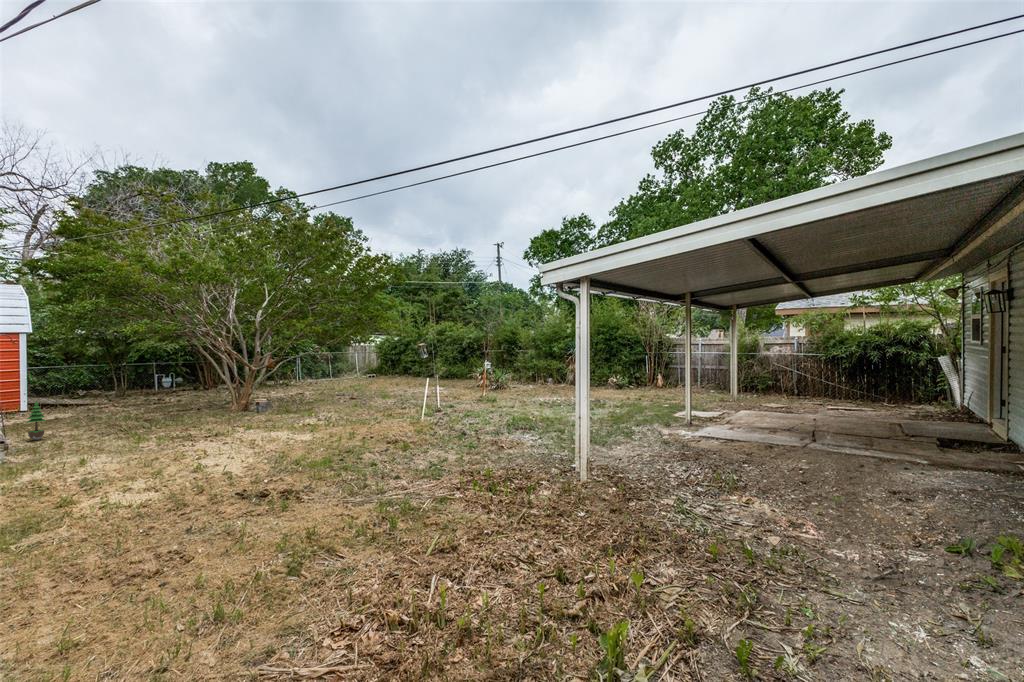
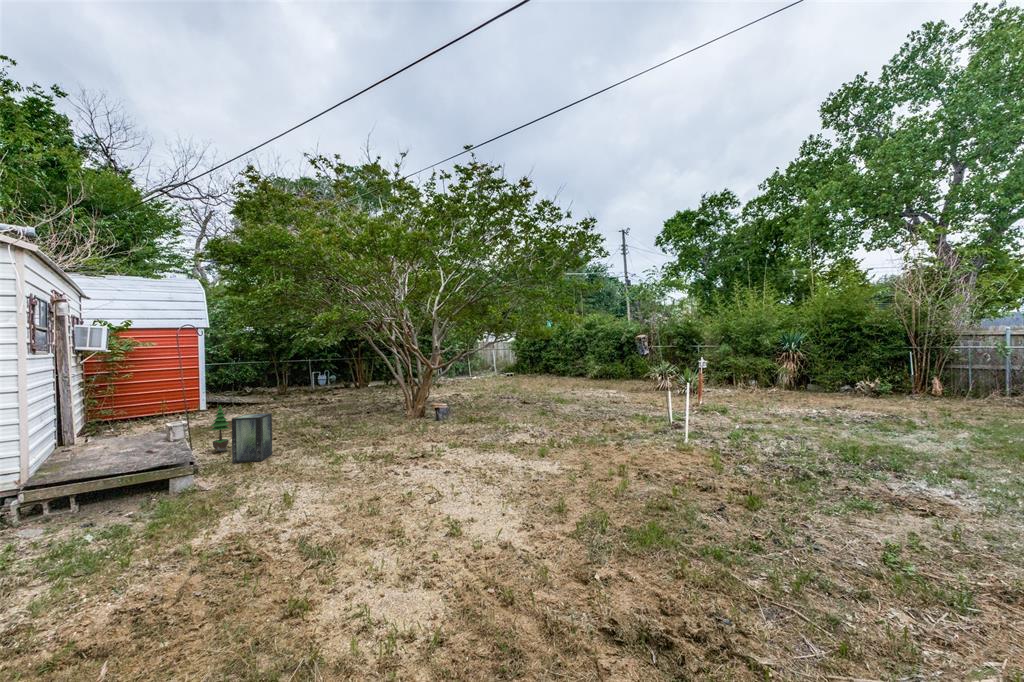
storage box: none [46,407,86,446] -> present [232,413,272,463]

